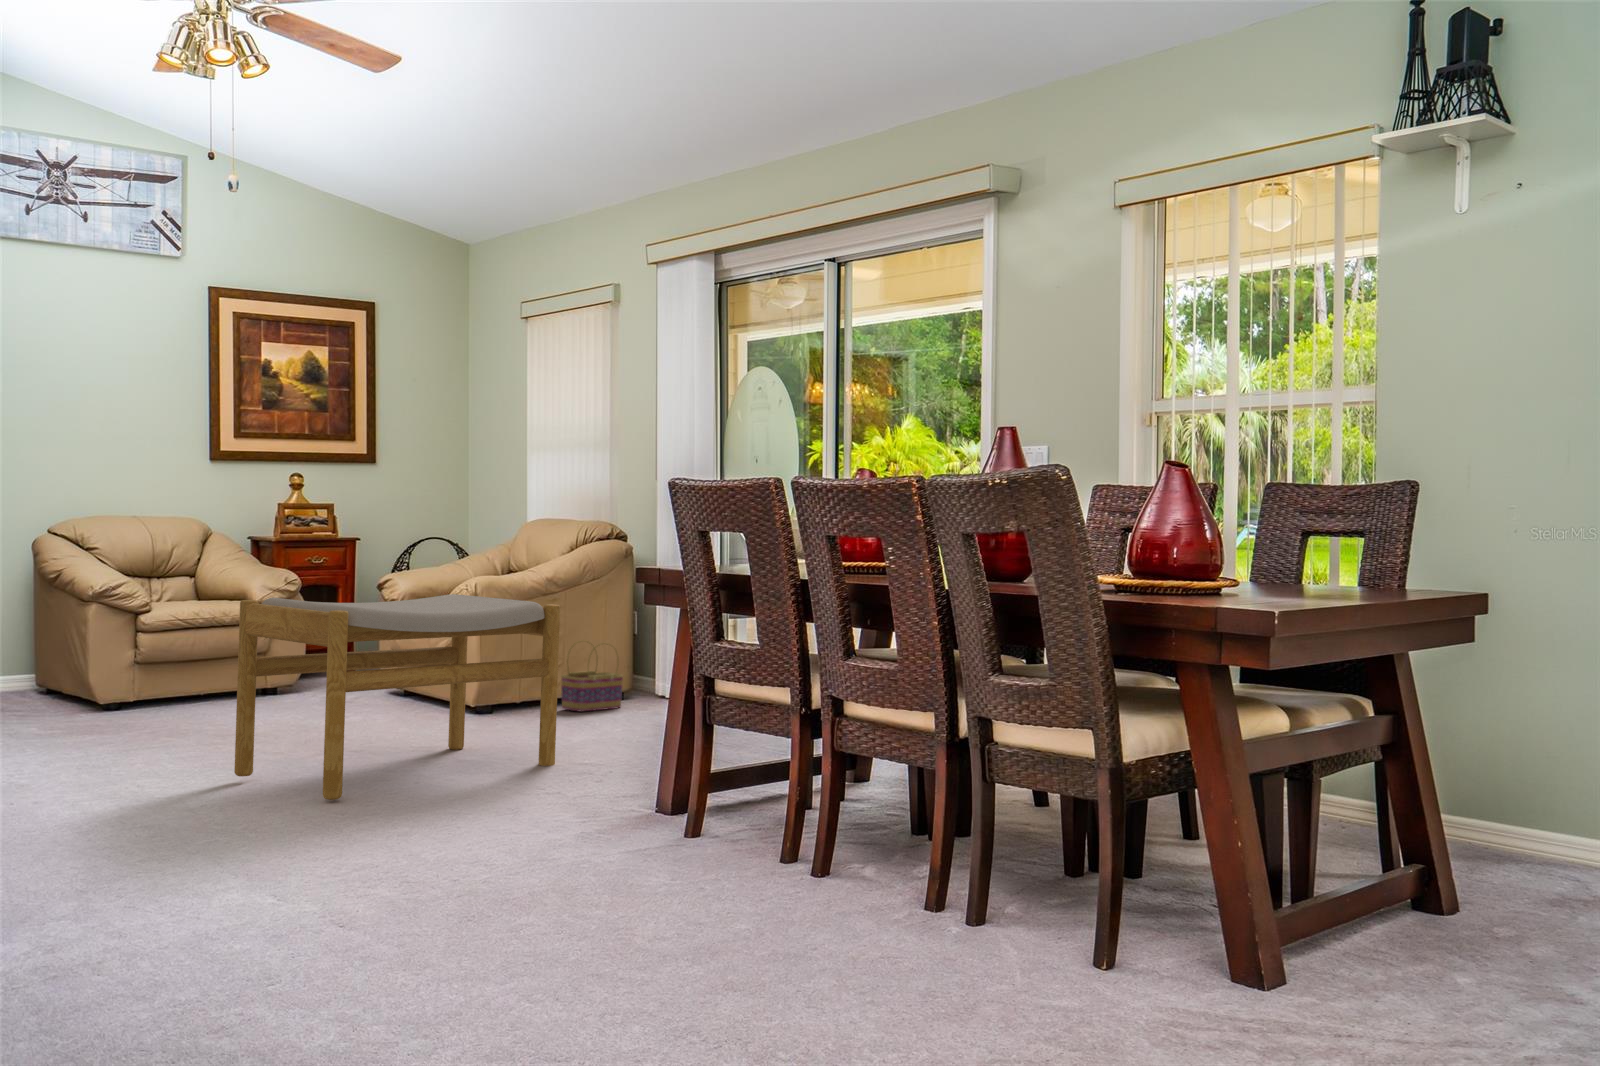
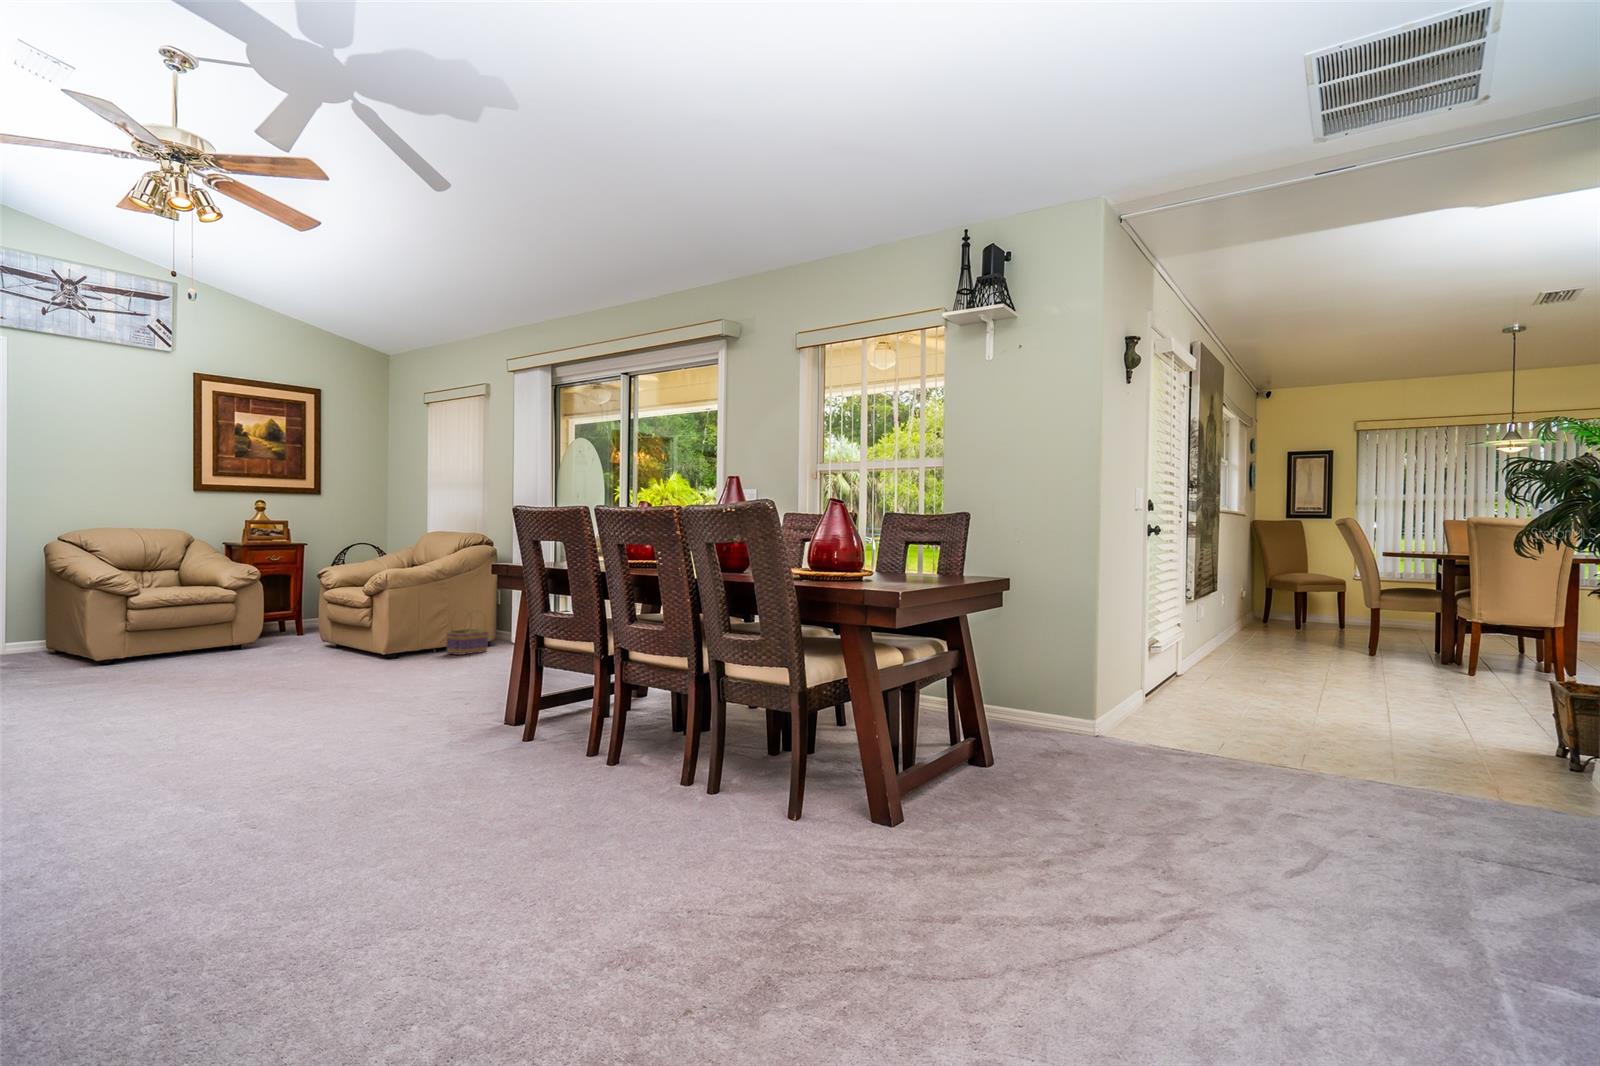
footstool: present [234,594,560,800] -> none [190,582,441,727]

